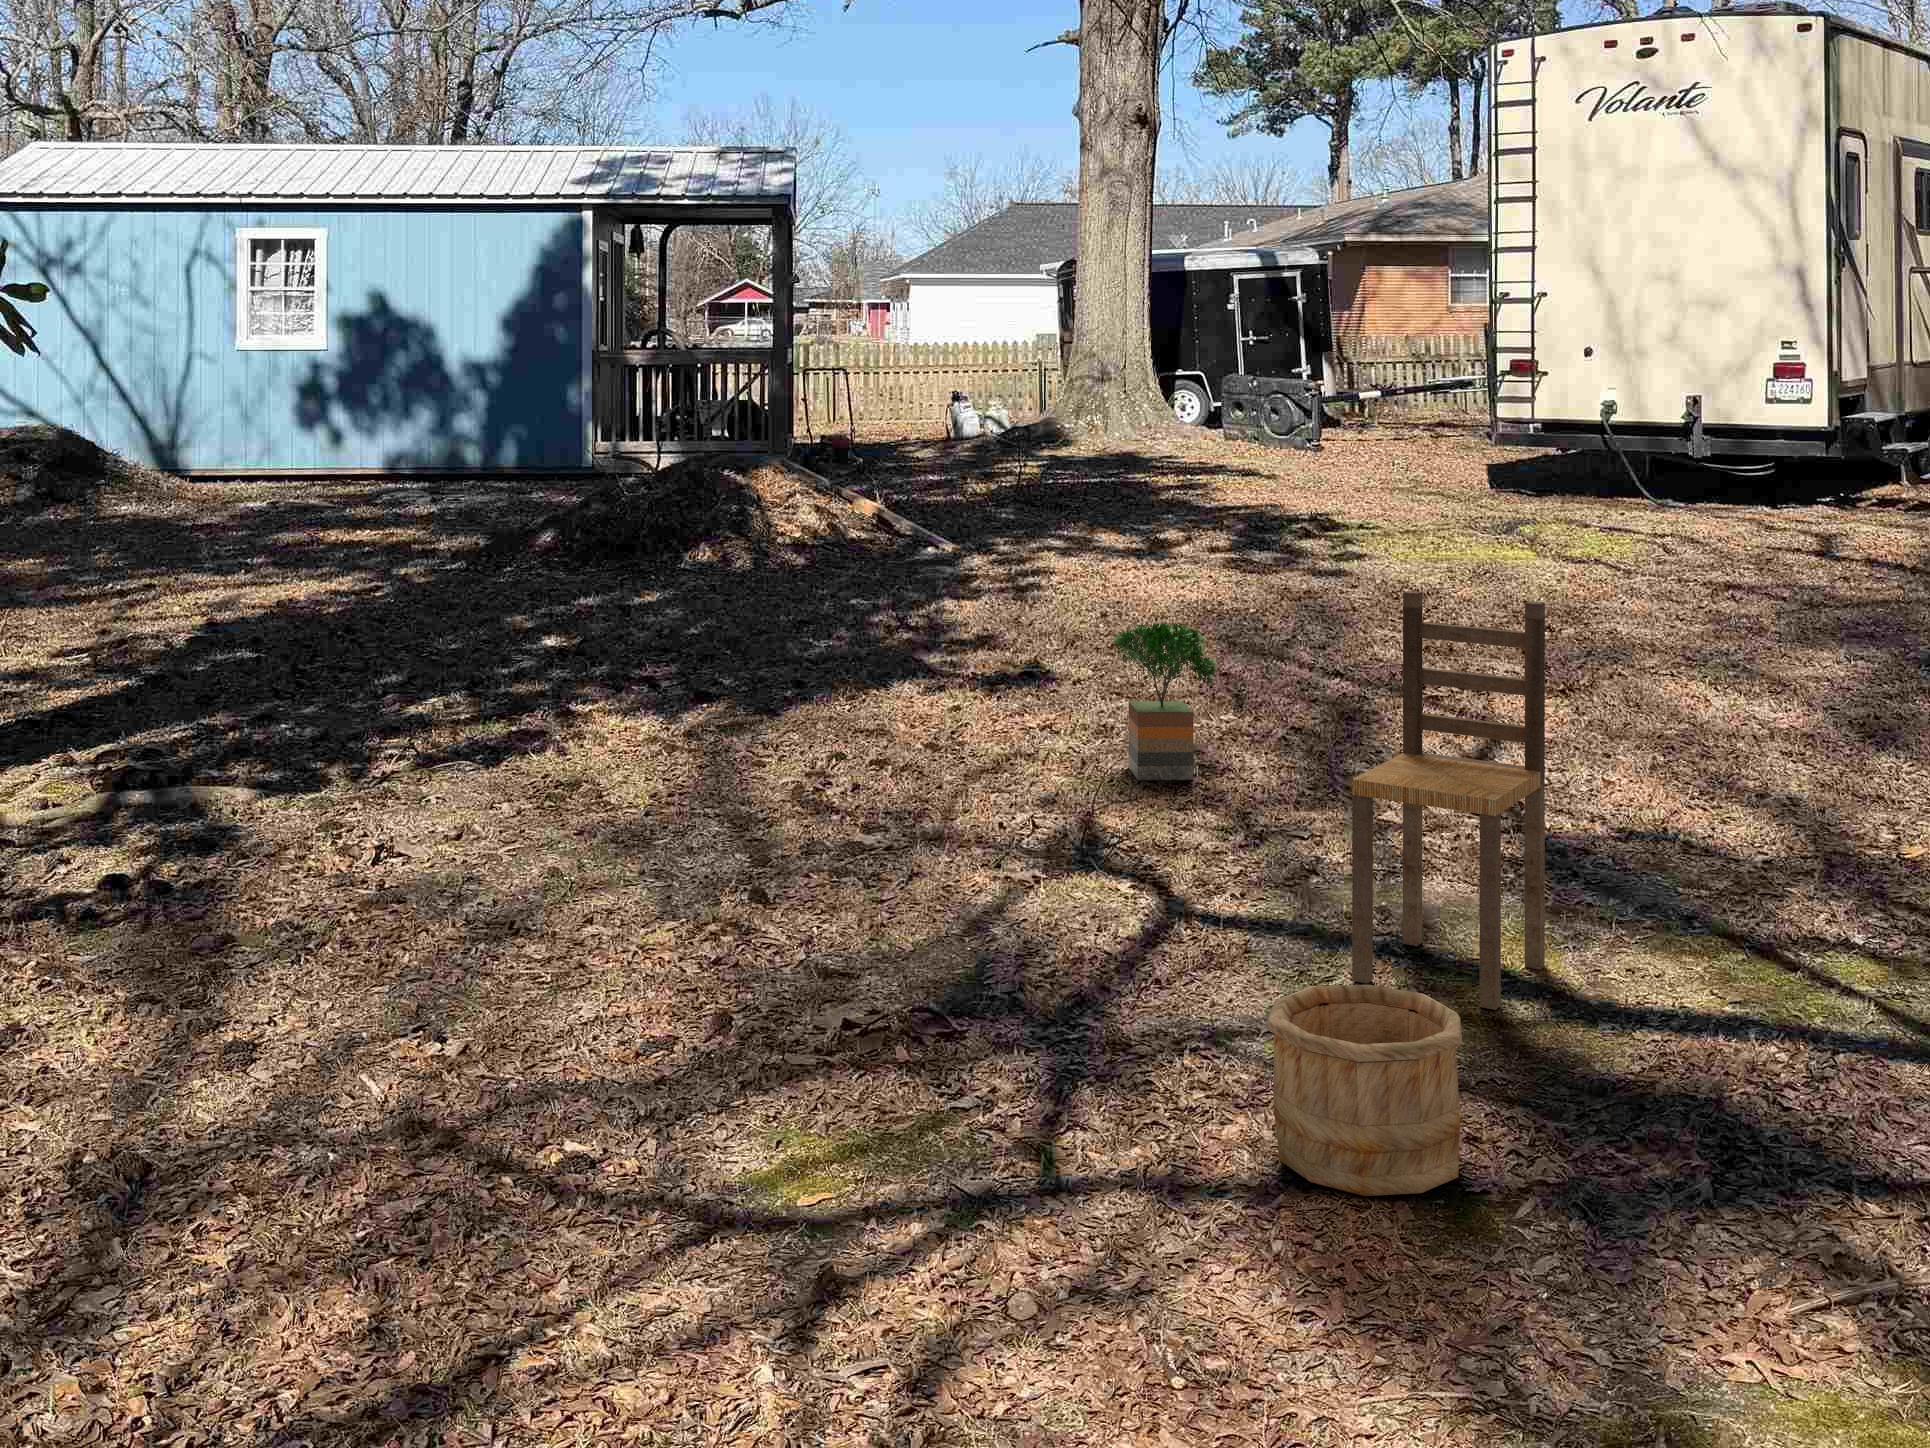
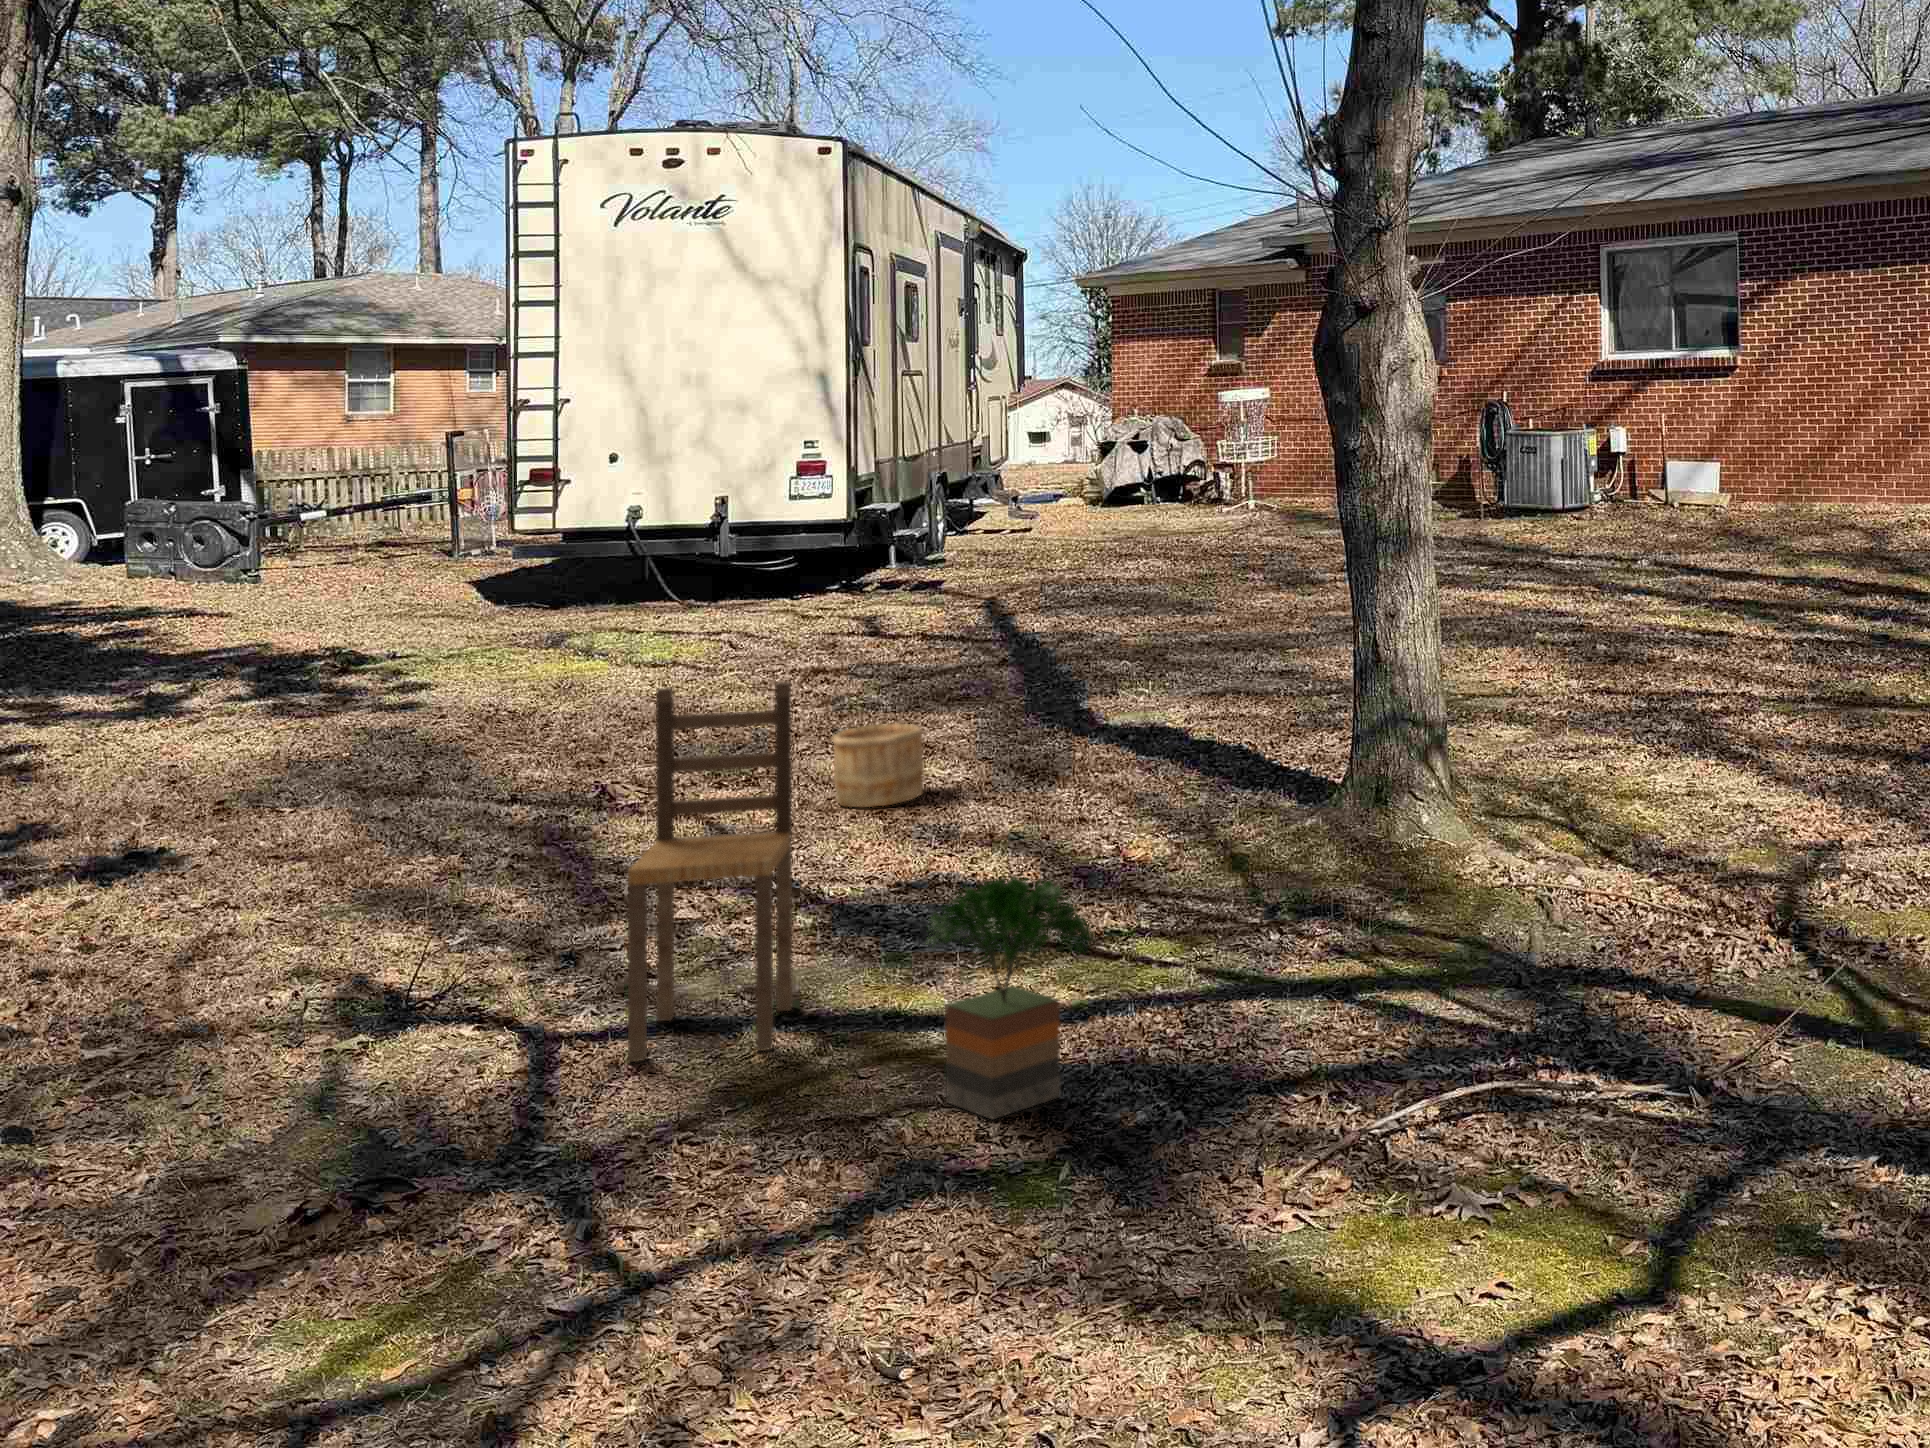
potted tree: present [1113,622,1217,780] -> present [929,877,1094,1119]
wooden bucket: present [1266,985,1462,1196] -> present [831,723,924,807]

